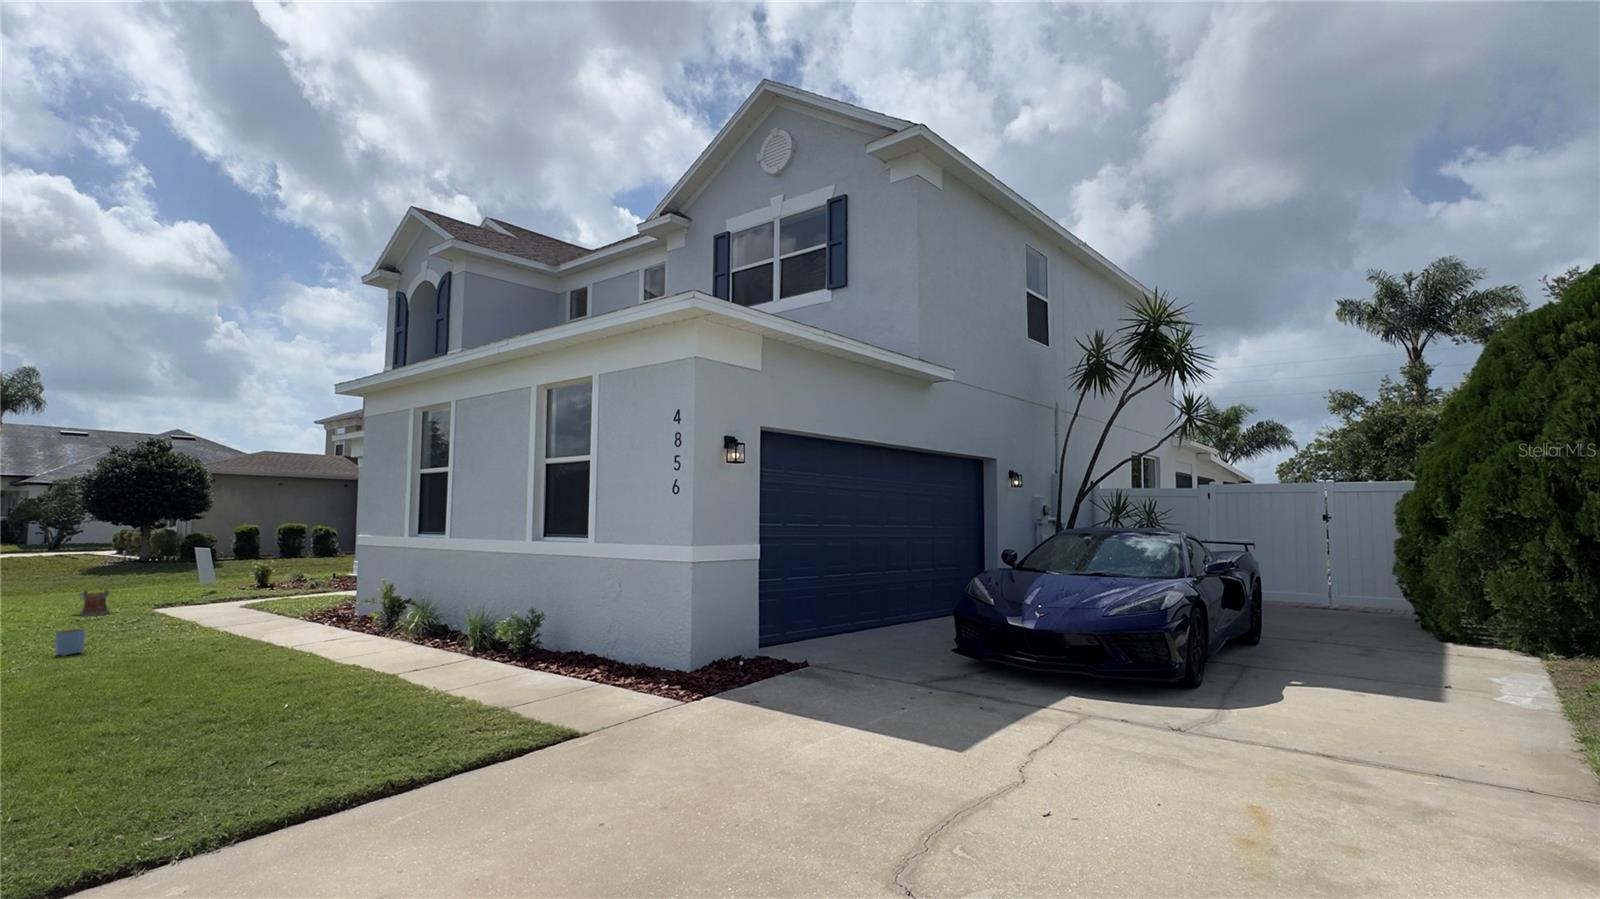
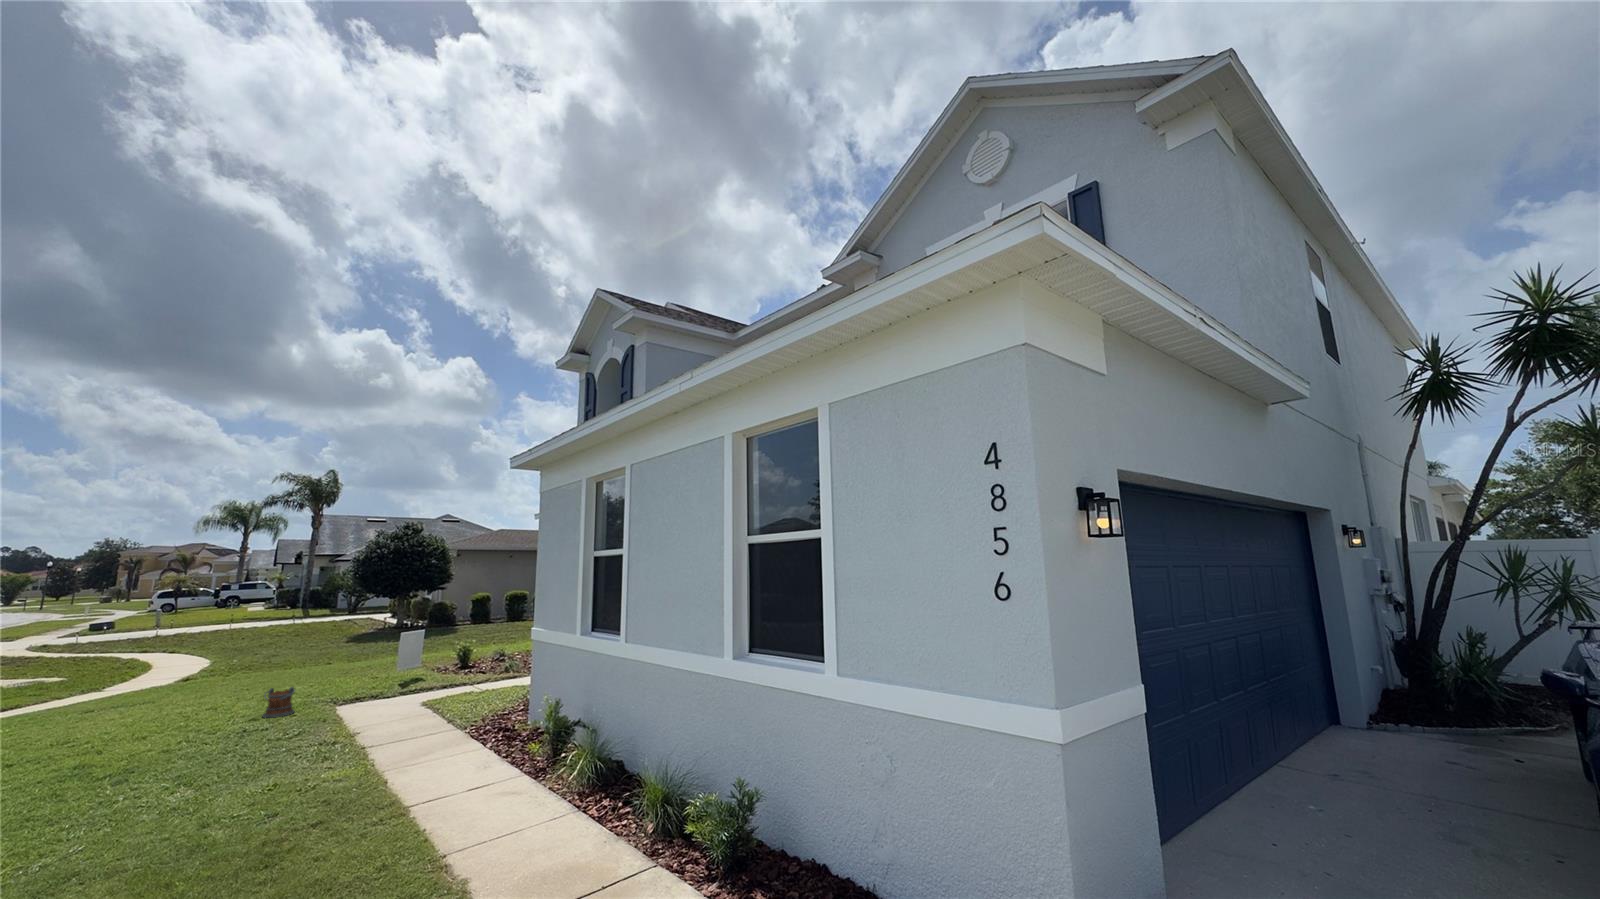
planter: present [55,629,86,656] -> none [133,777,177,820]

